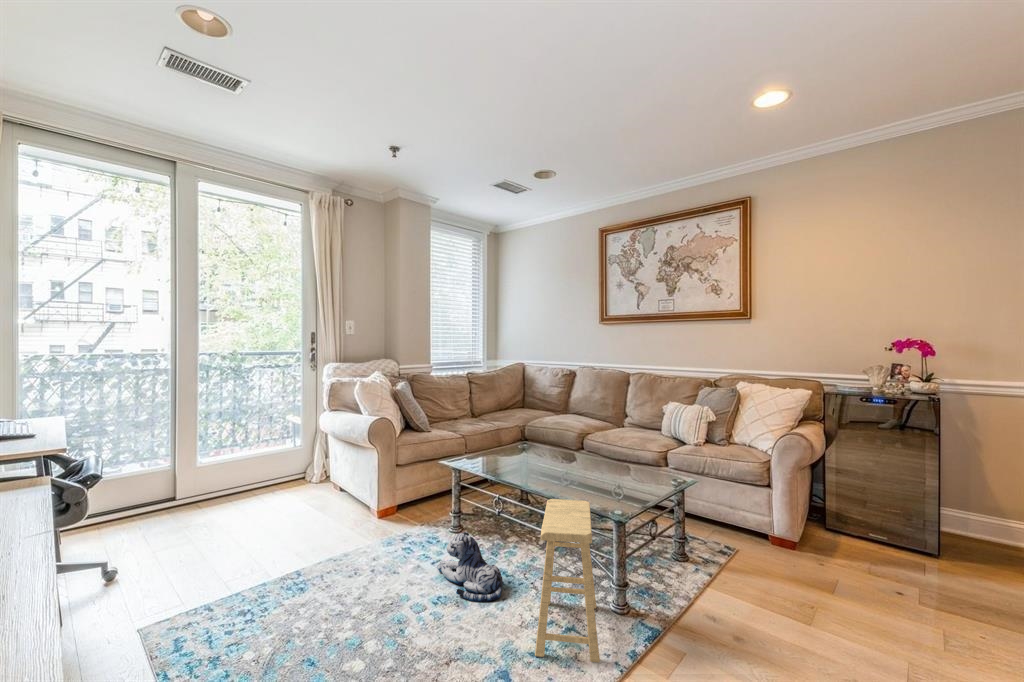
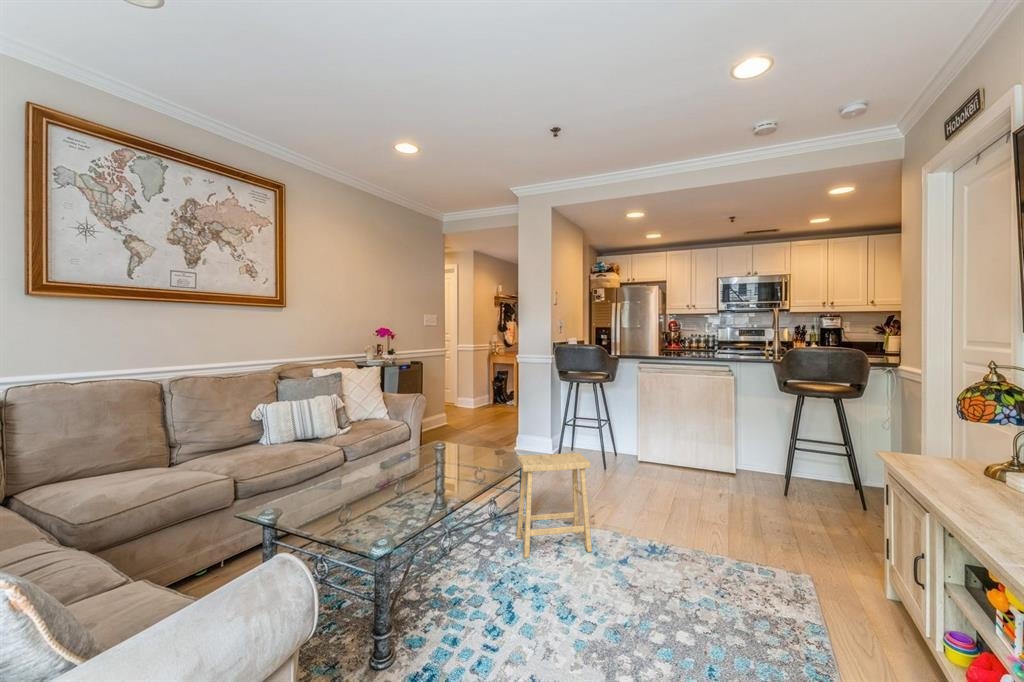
plush toy: present [437,532,503,602] -> none [488,556,549,639]

